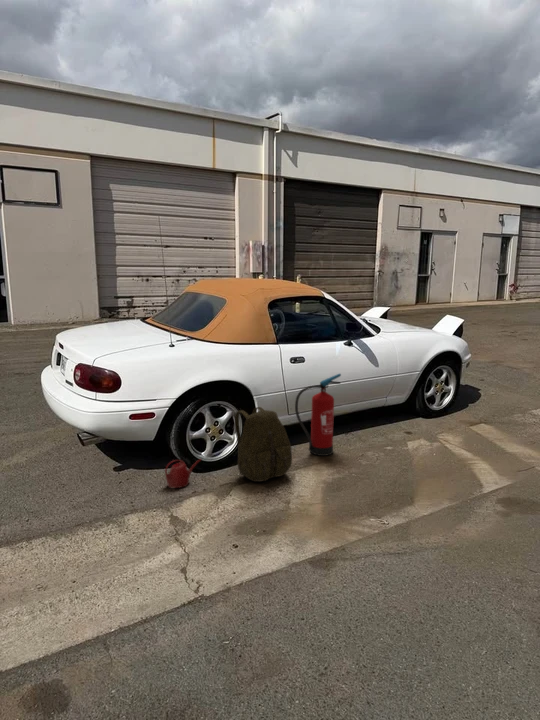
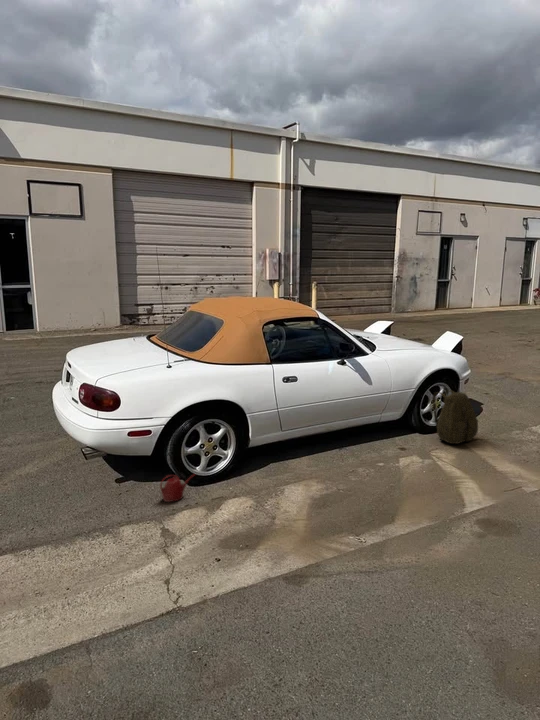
fire extinguisher: present [295,374,341,456] -> none [287,393,333,471]
backpack: present [235,407,292,482] -> present [433,391,478,444]

